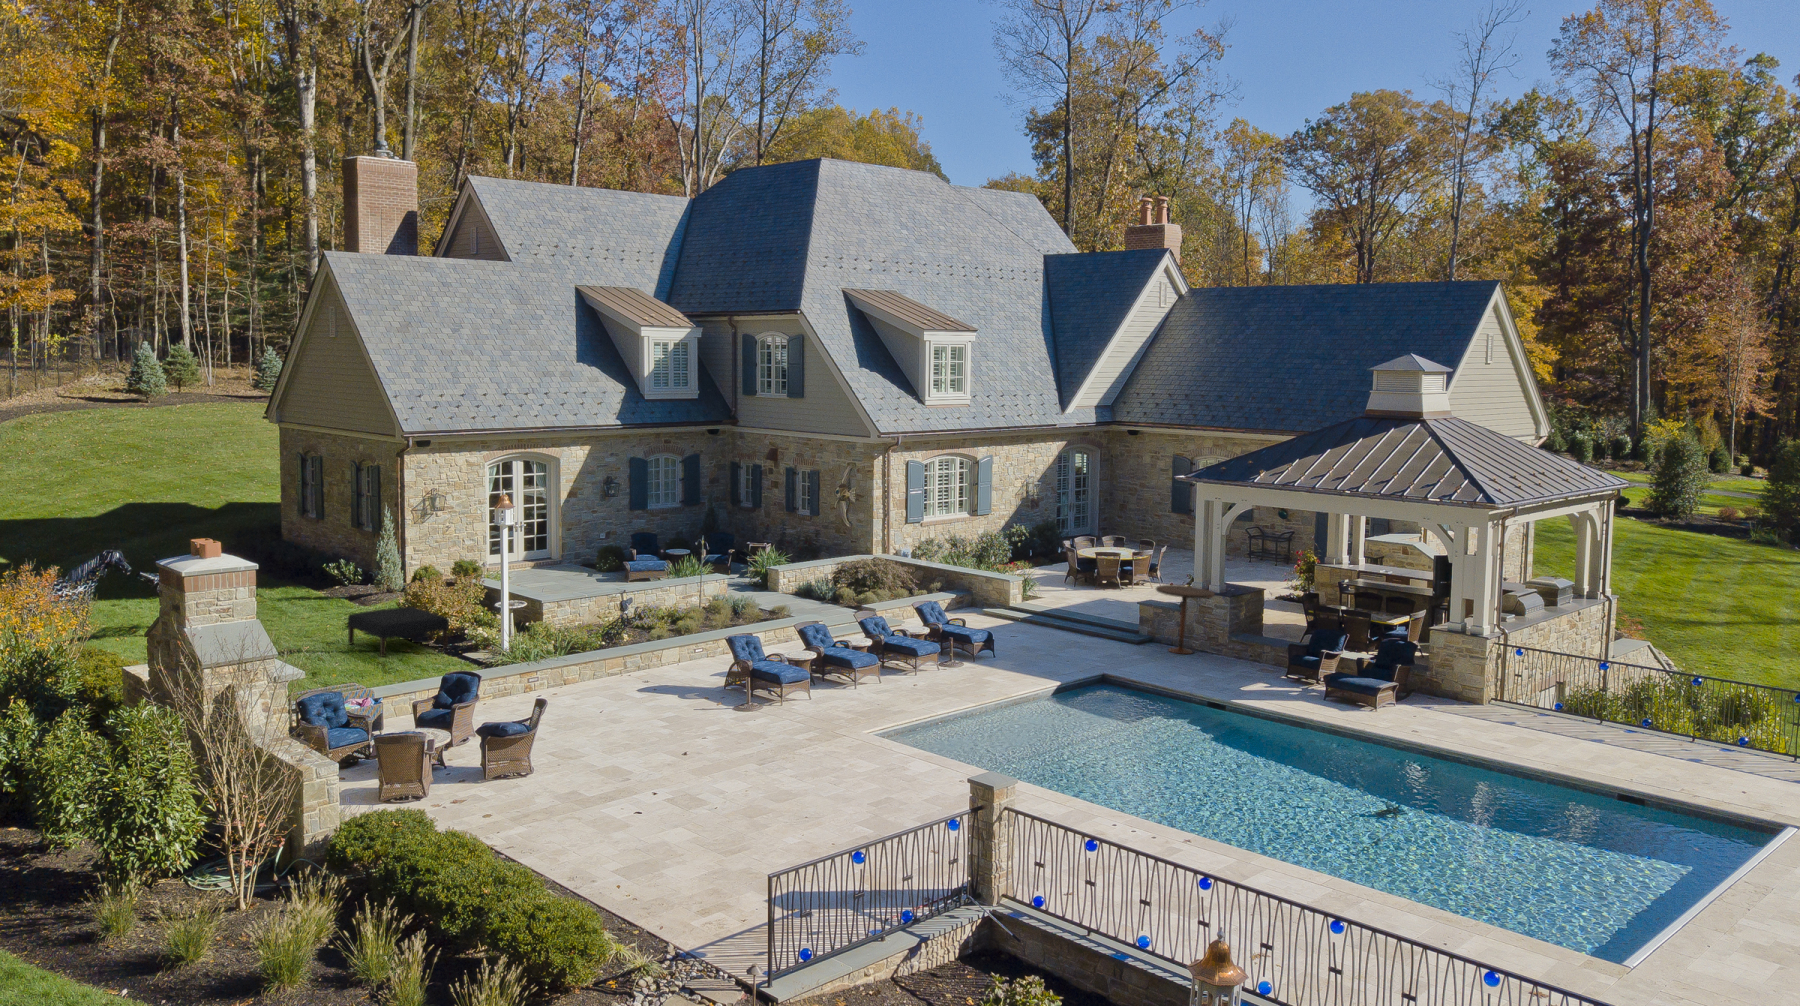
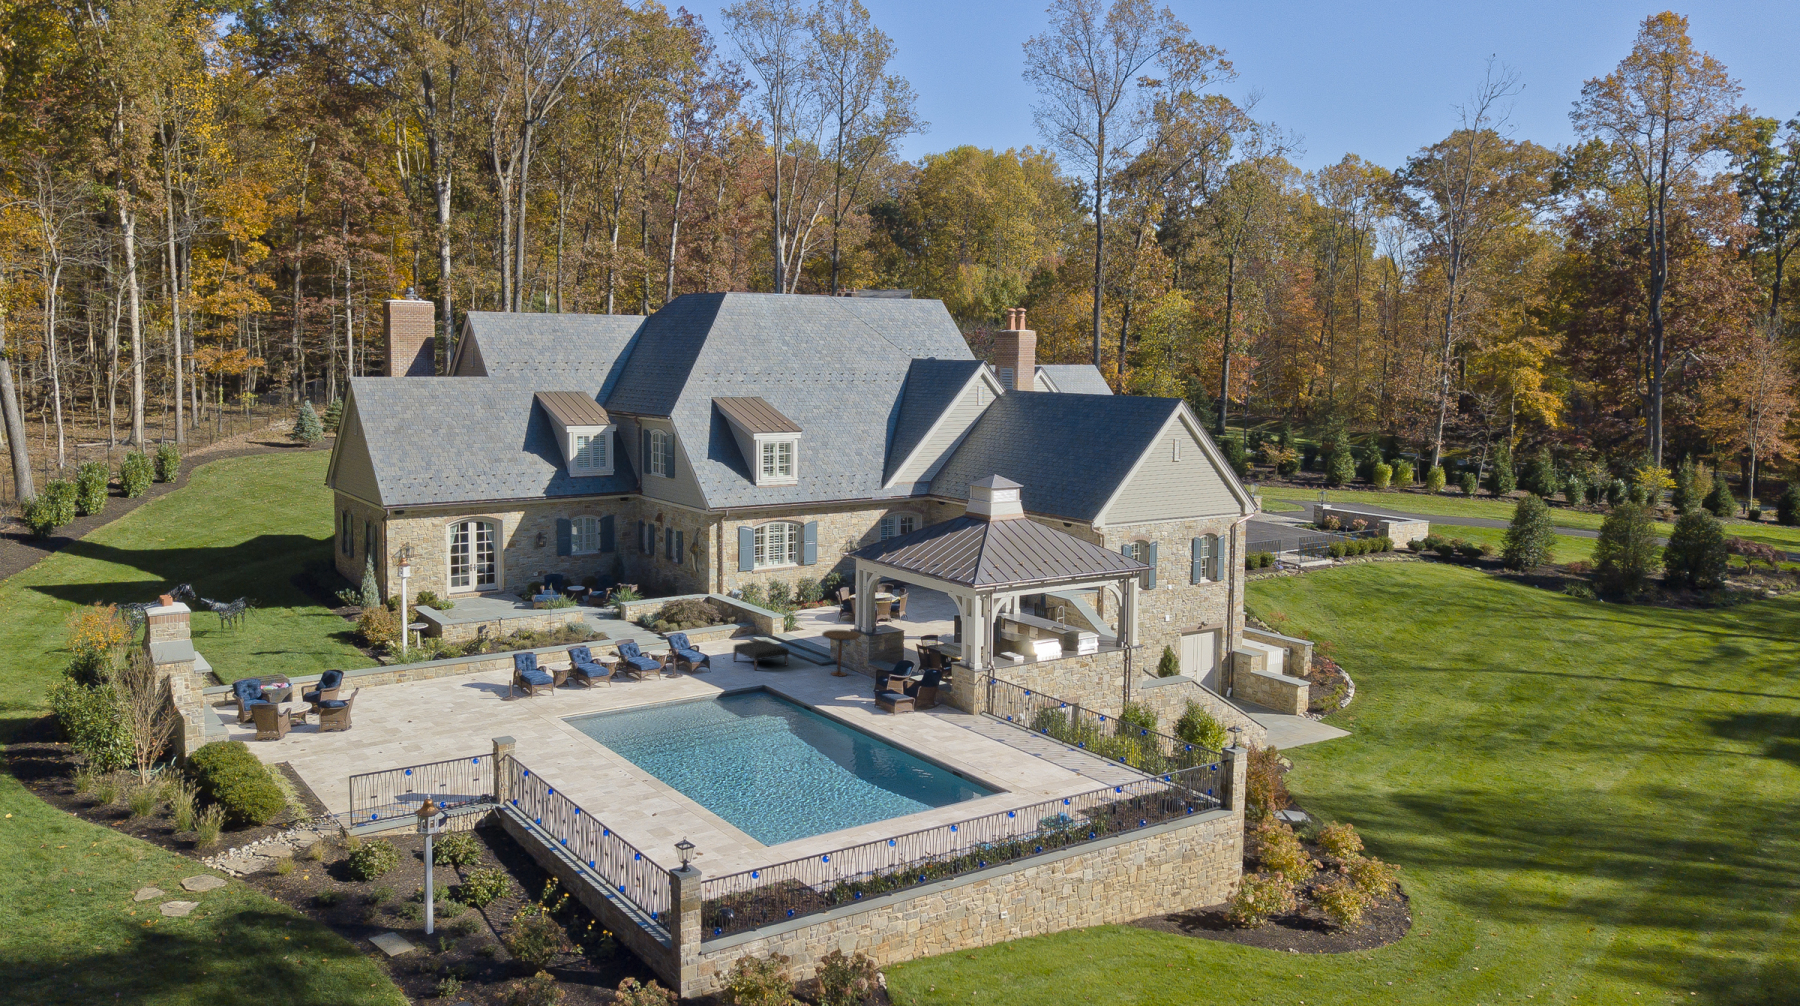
ottoman: present [348,607,449,657] -> present [733,640,789,670]

